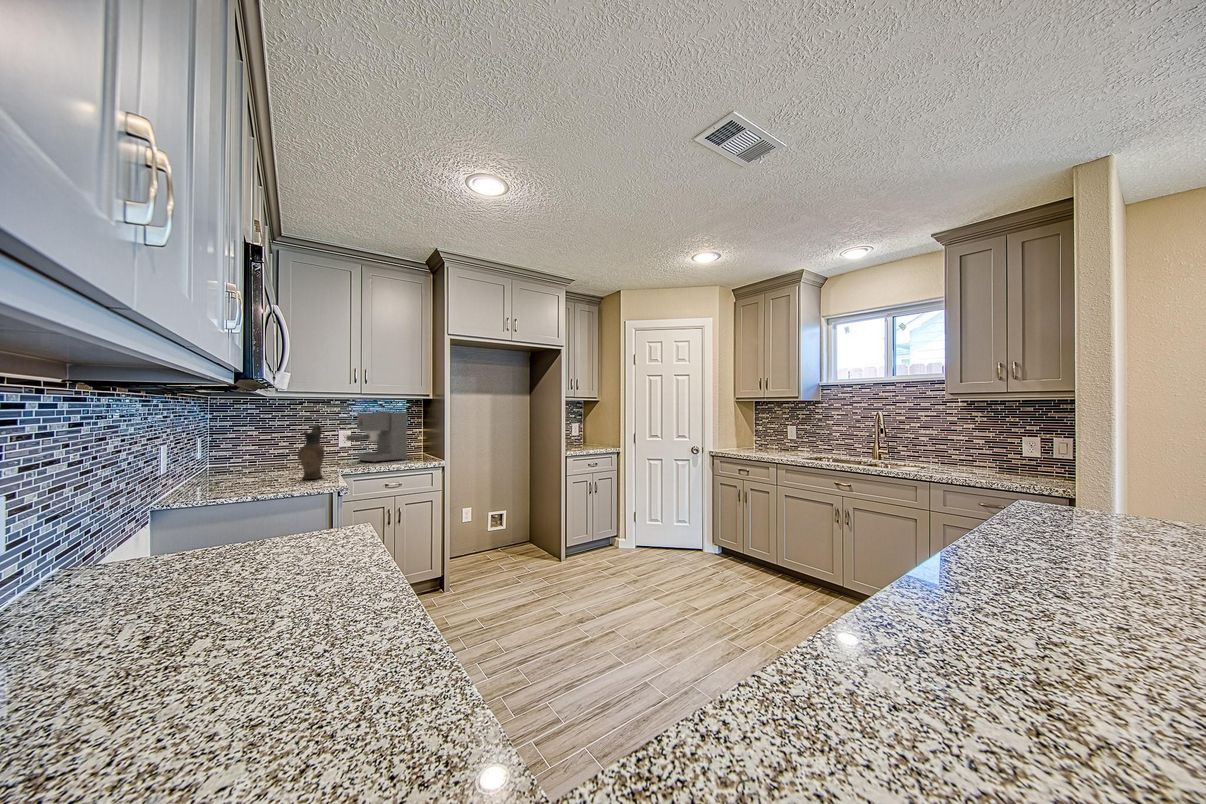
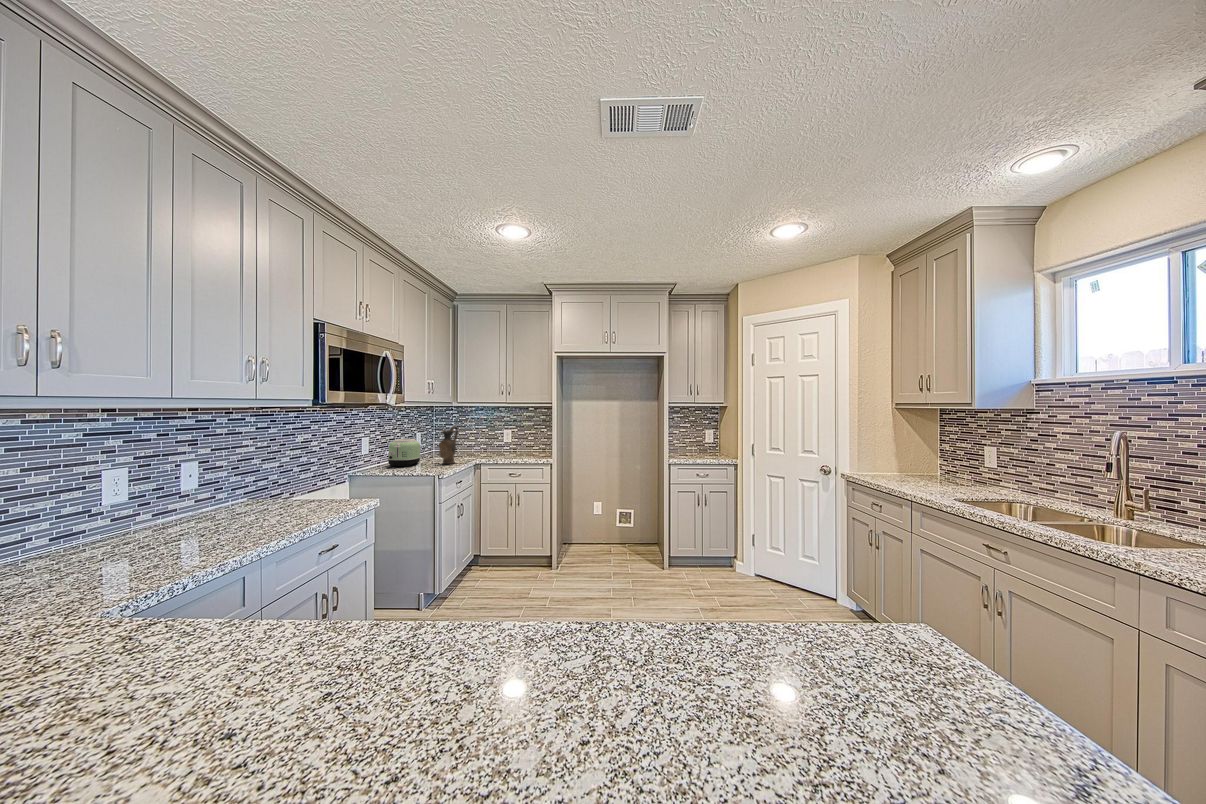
coffee maker: present [346,412,407,462] -> none [496,417,538,456]
toaster: none [211,446,263,491] -> present [388,439,420,467]

